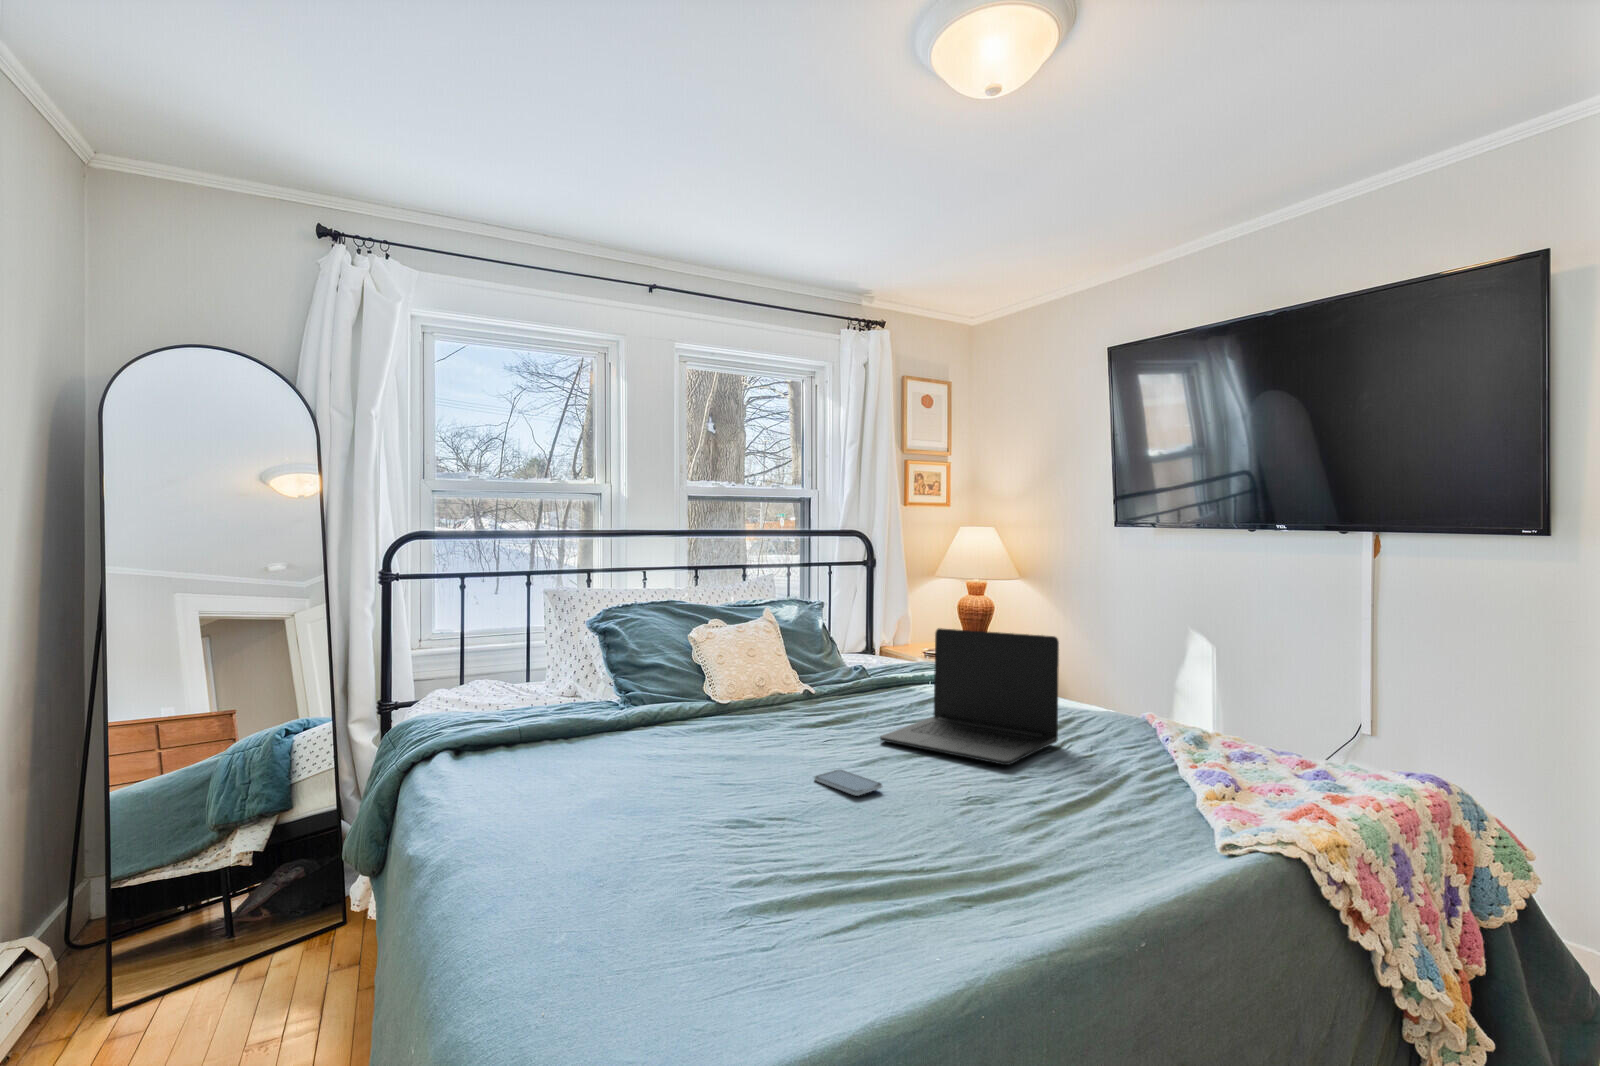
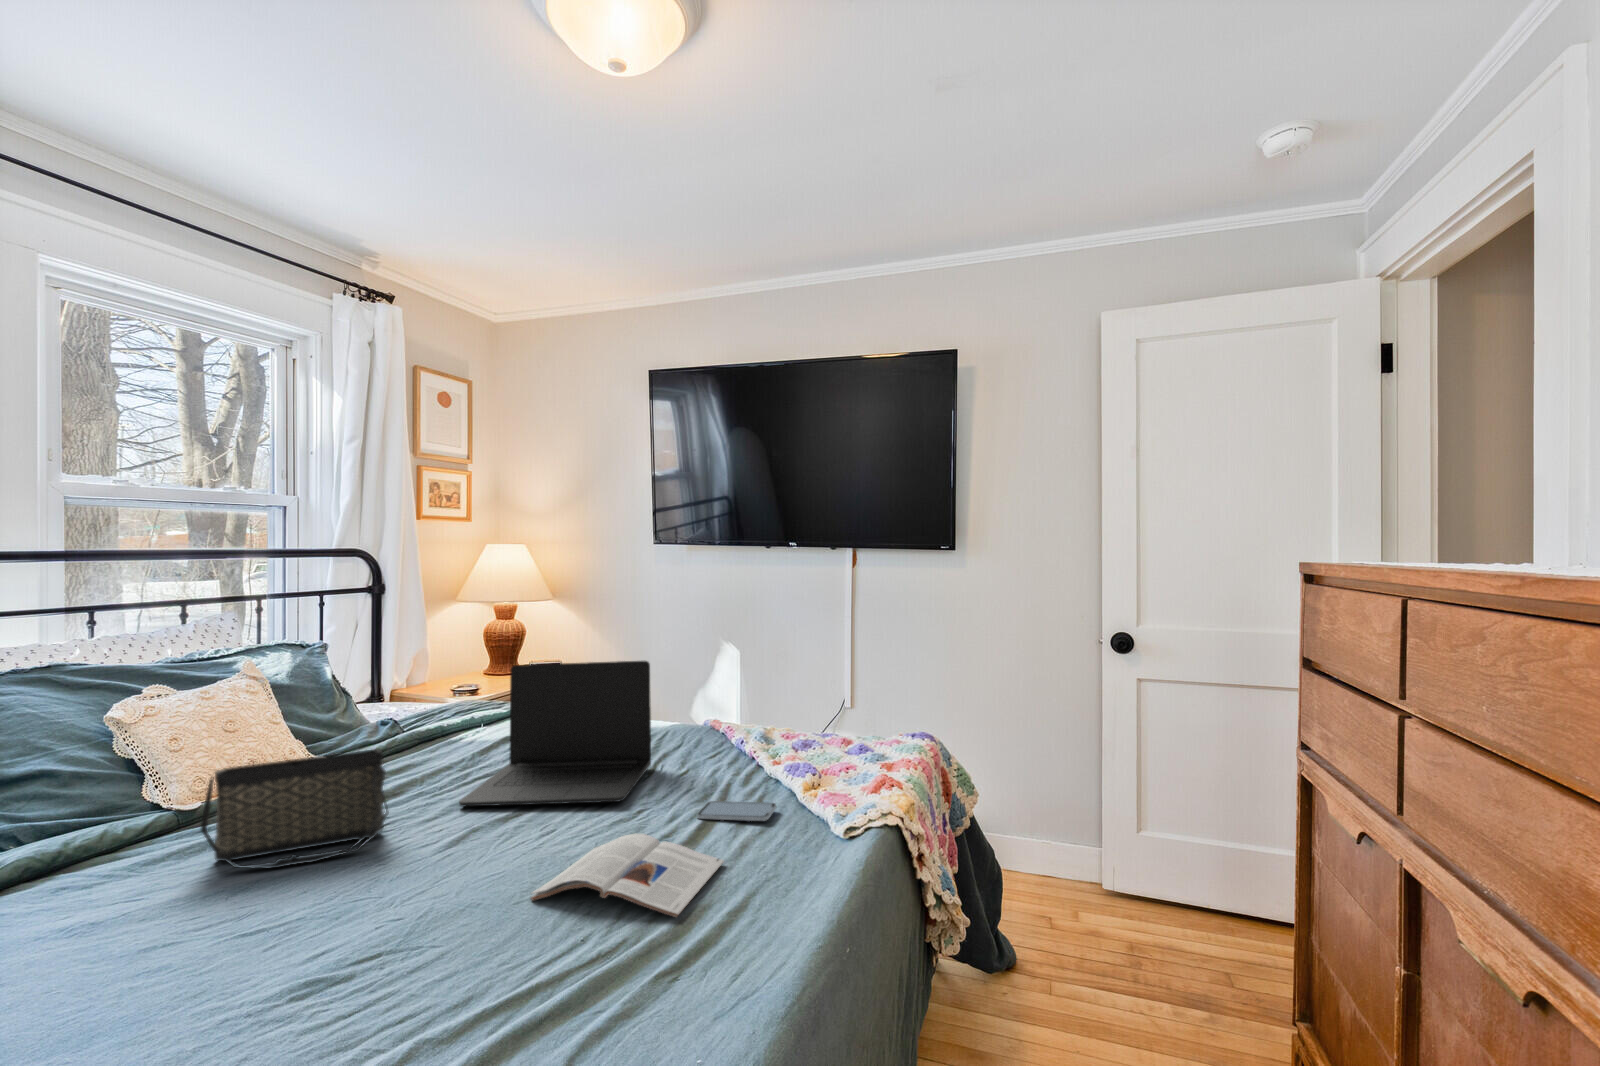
handbag: none [714,677,822,755] -> present [201,749,388,869]
smartphone: present [814,770,882,796] -> present [697,801,776,821]
magazine: none [892,789,1069,862] -> present [531,834,724,917]

